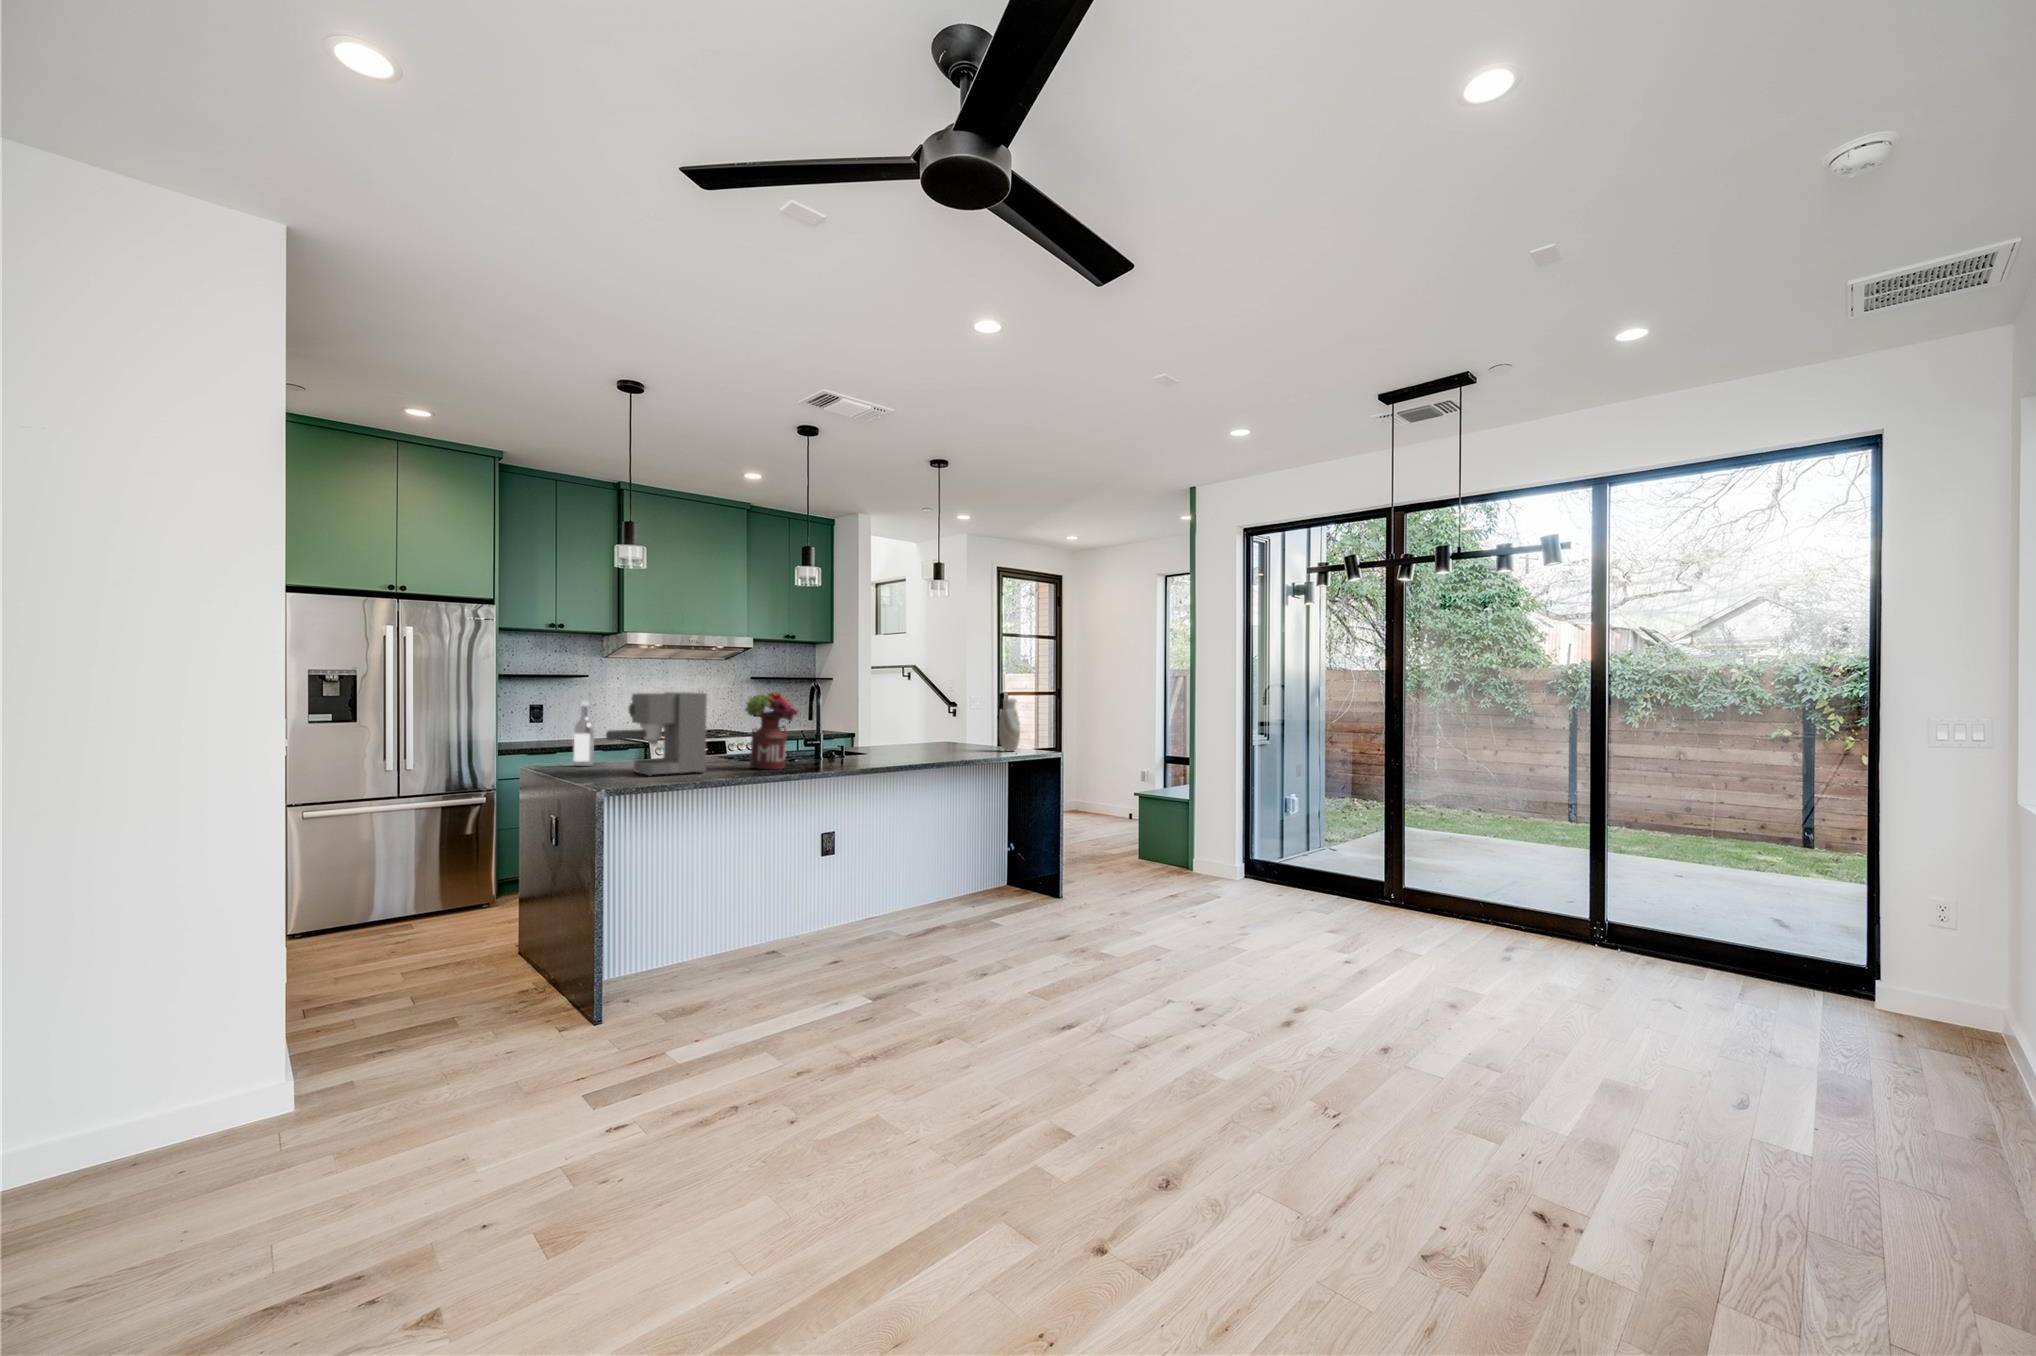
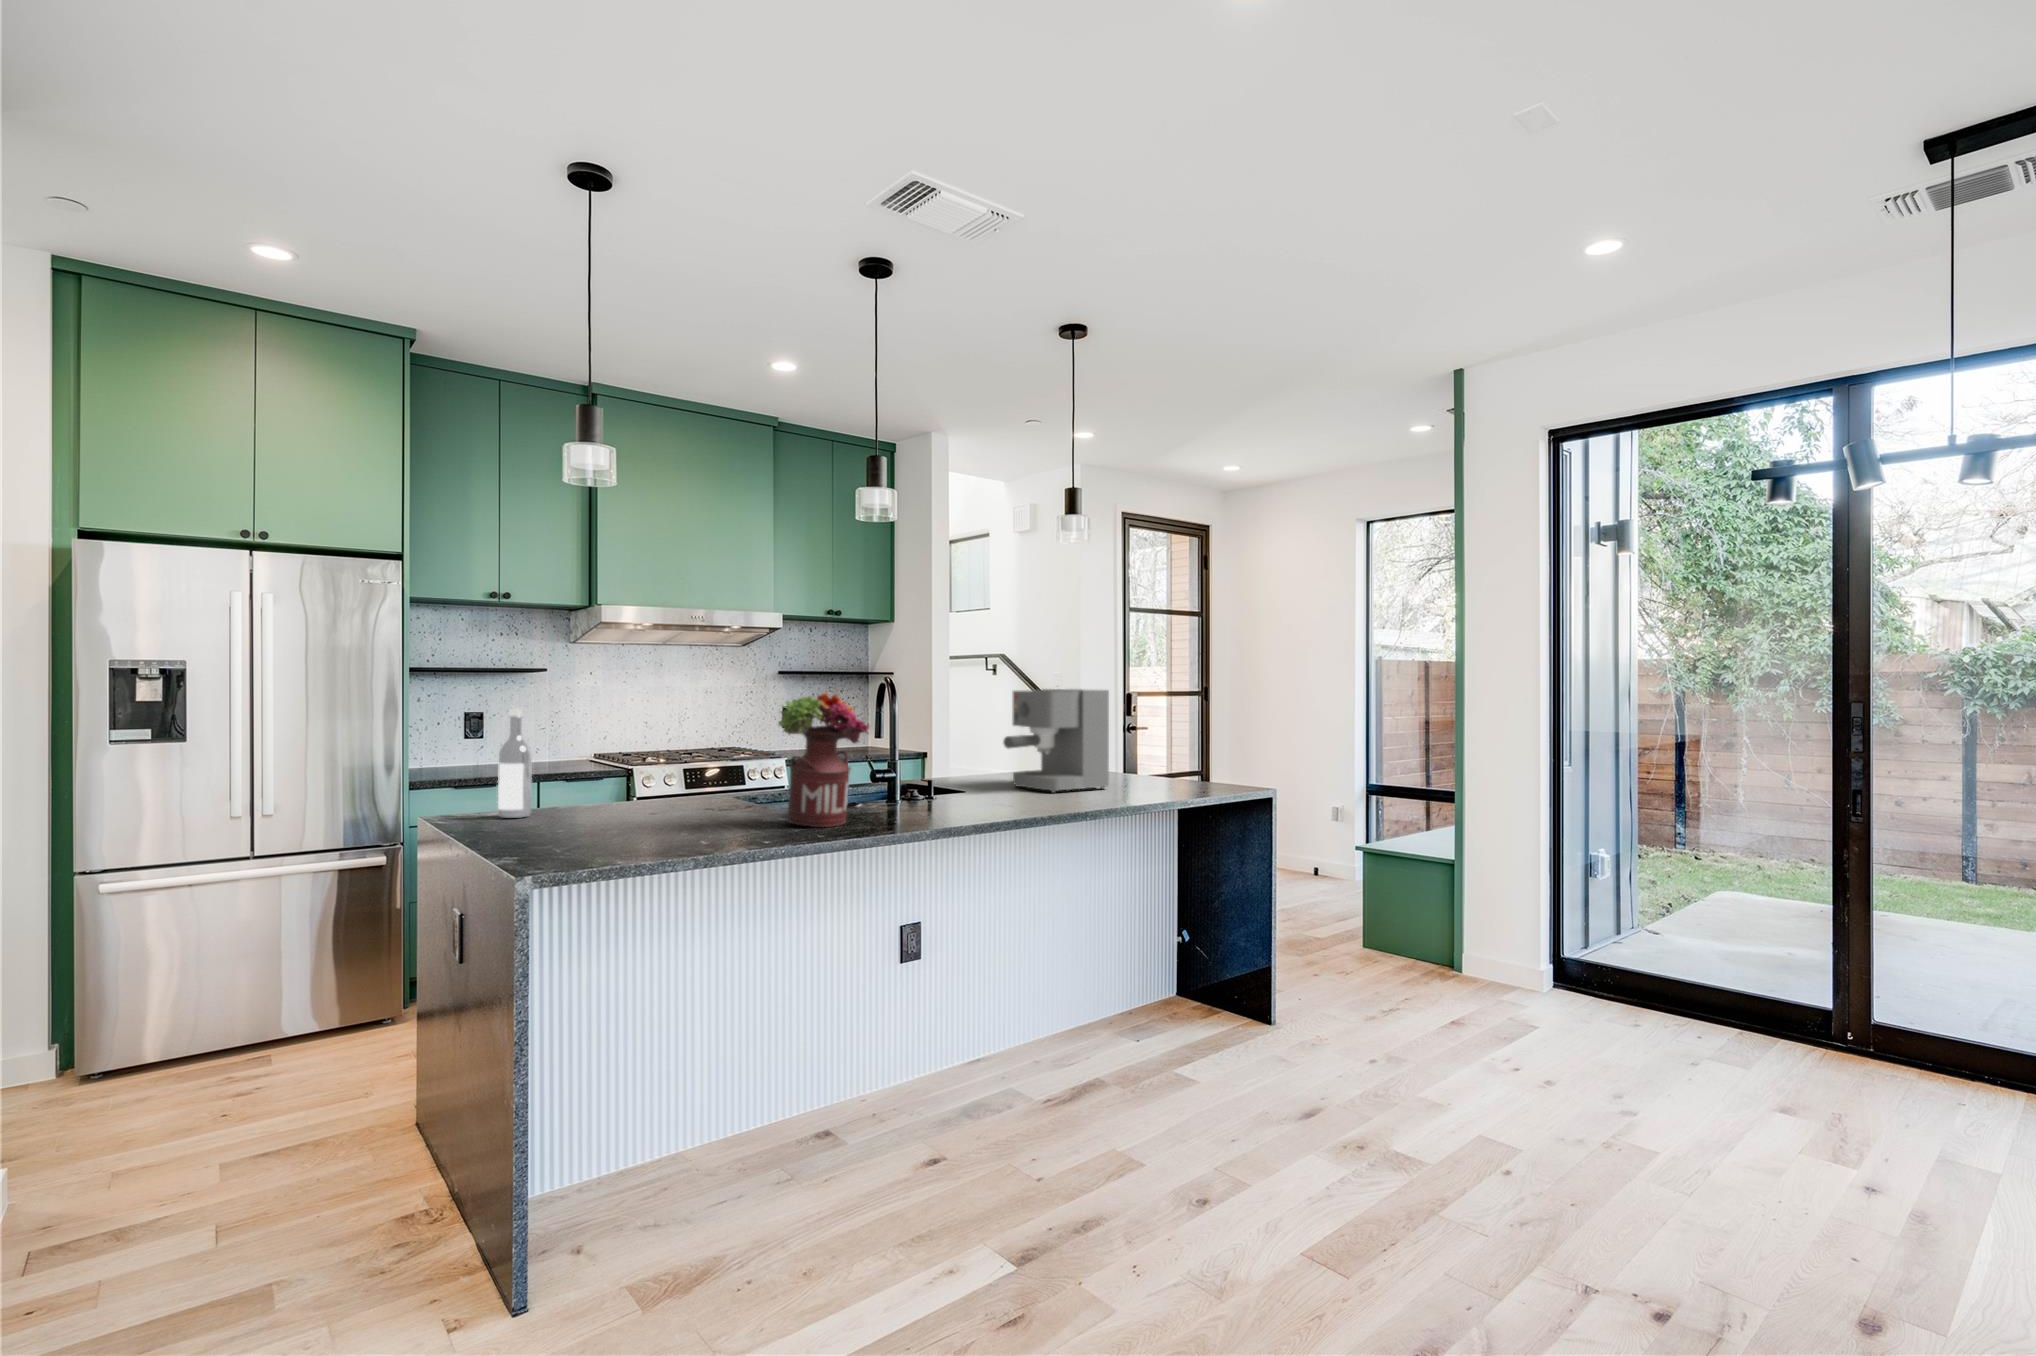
coffee maker: present [606,692,707,776] -> present [1003,689,1109,793]
vase: present [999,699,1020,751] -> none [1178,702,1212,788]

